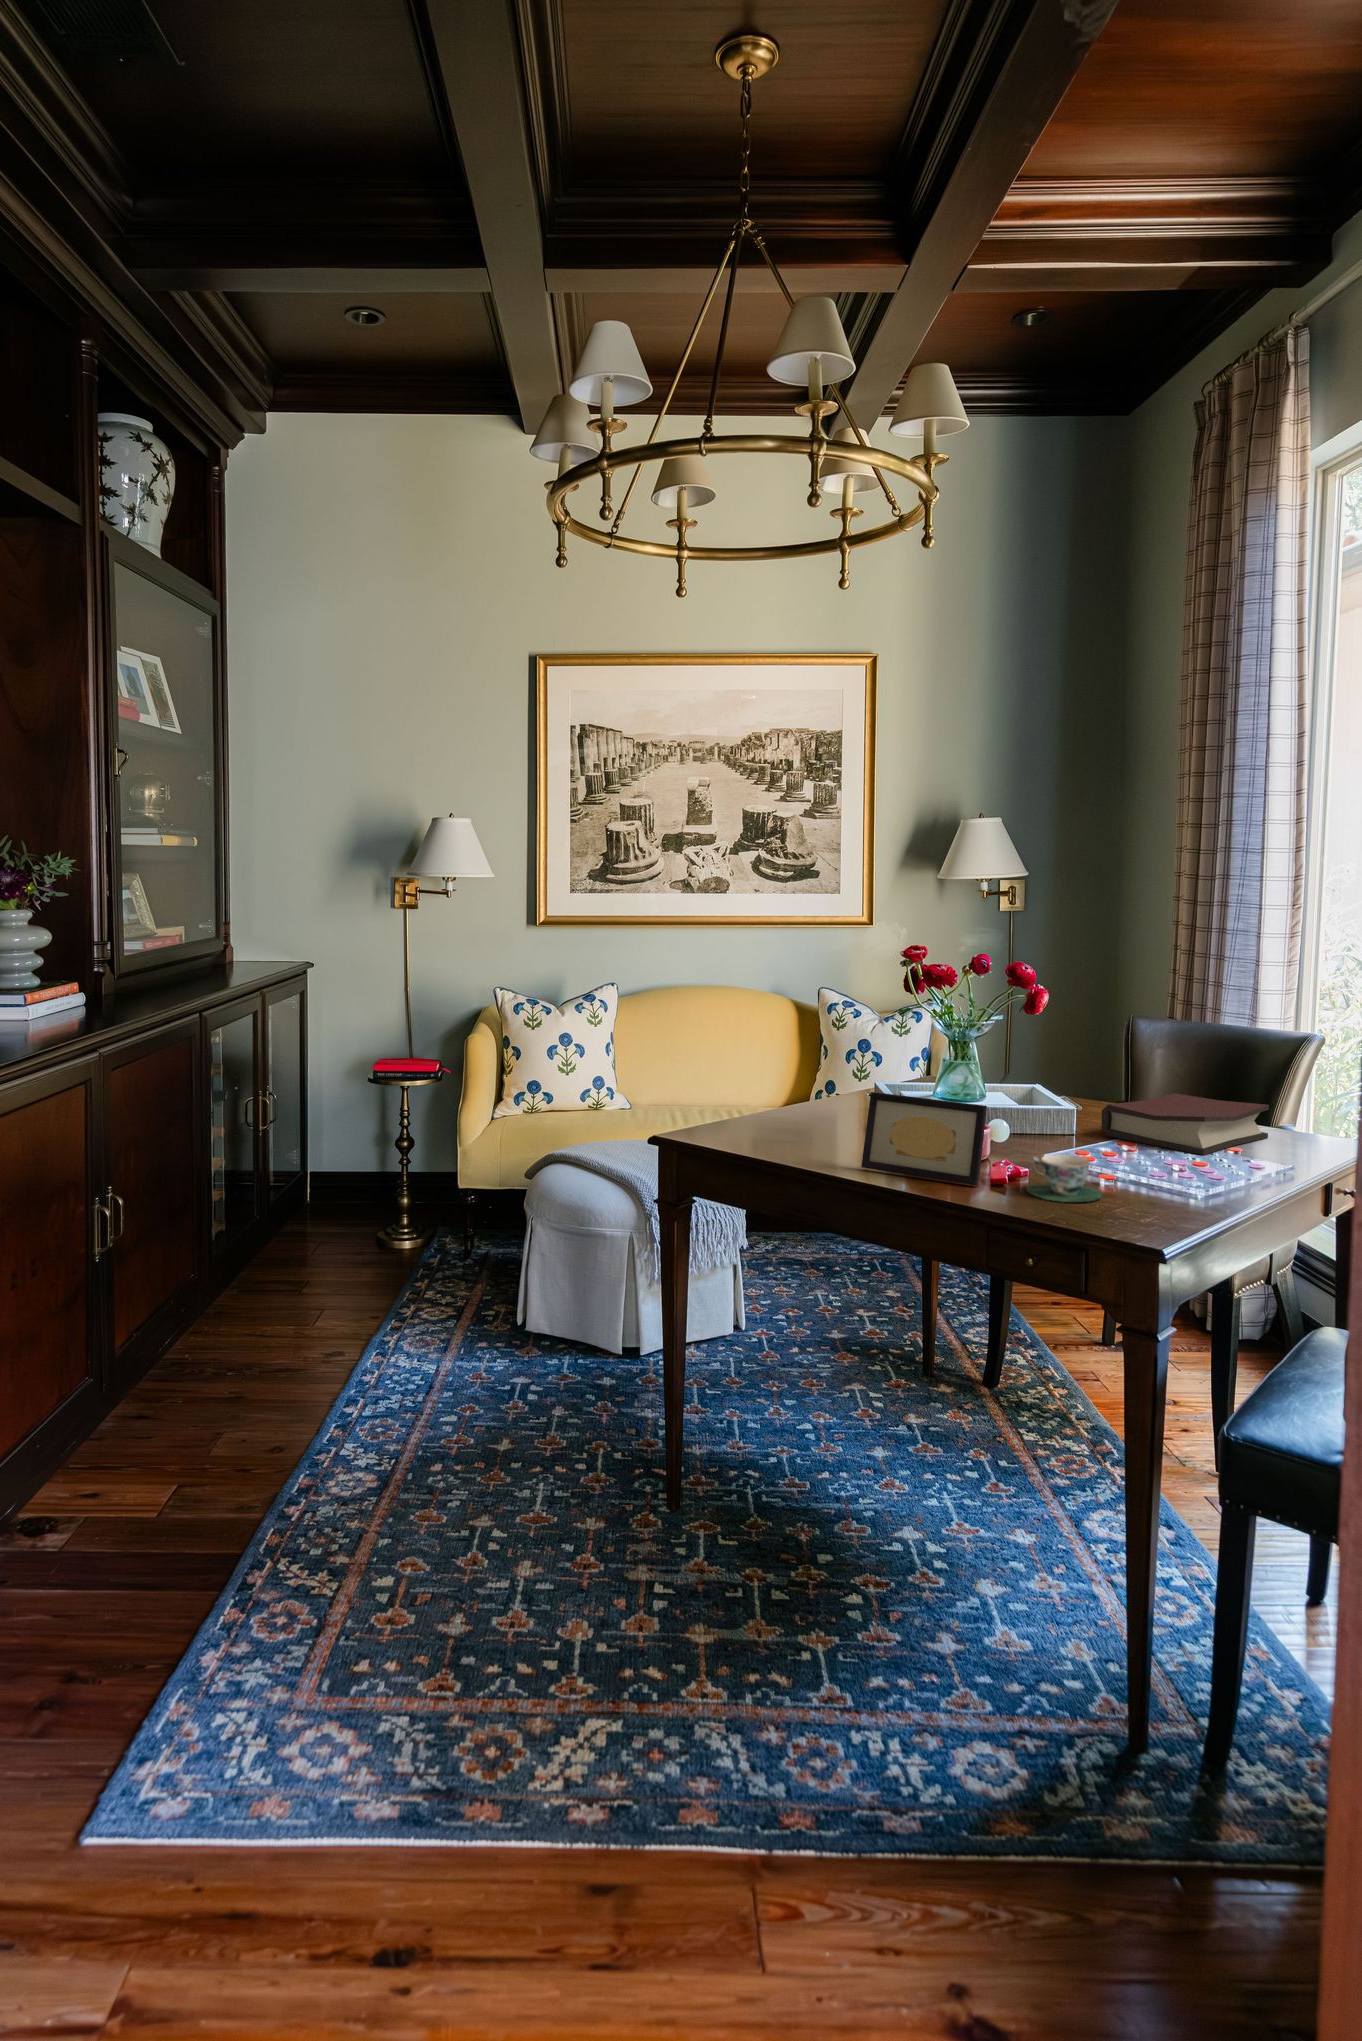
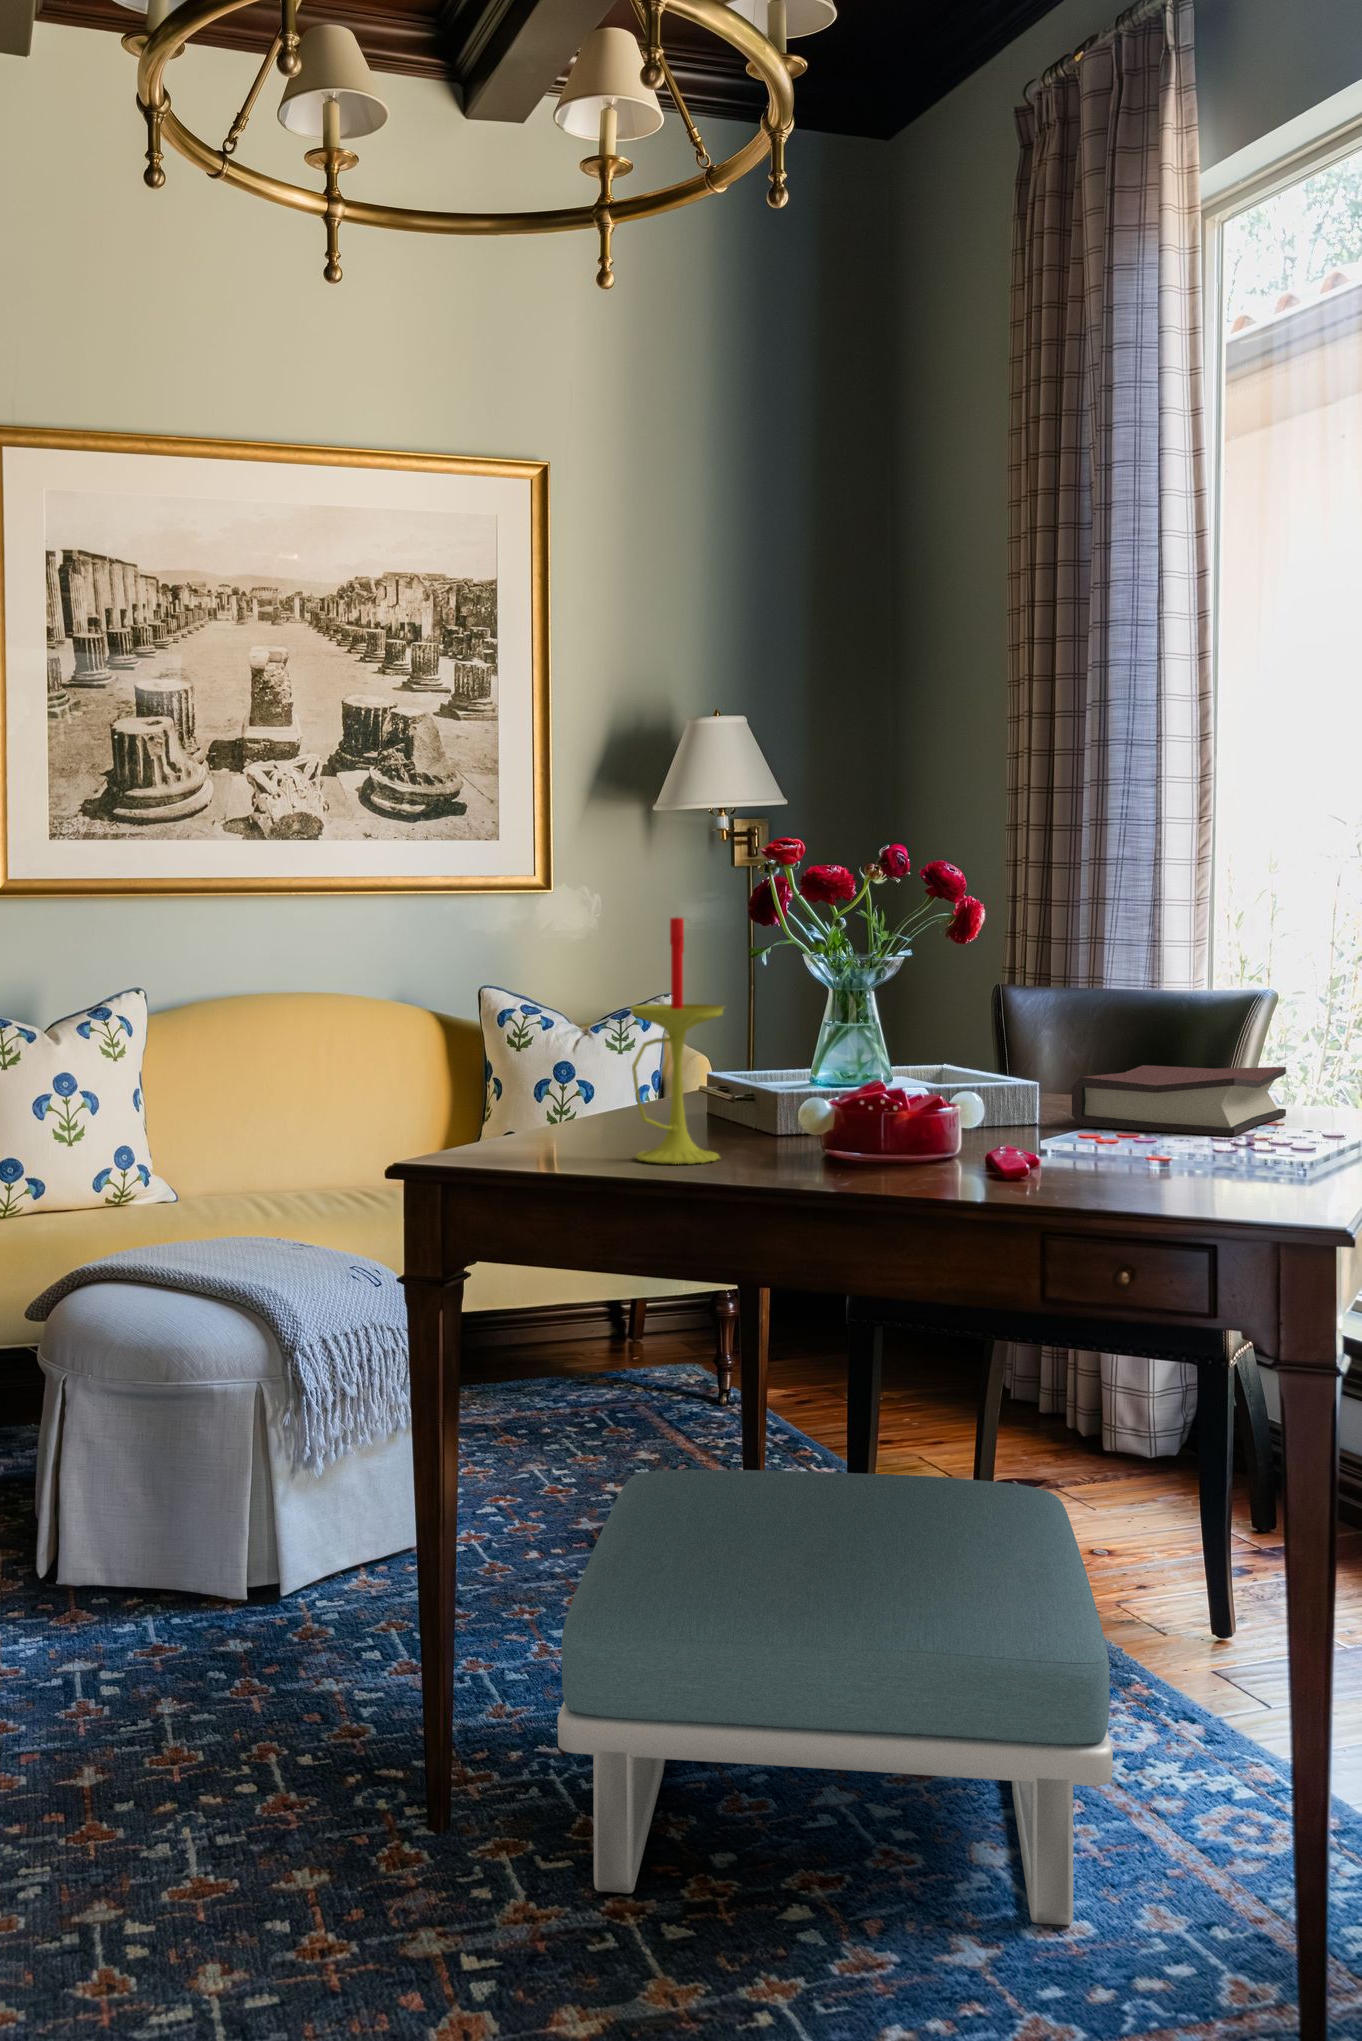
candle: none [785,997,849,1149] -> present [631,918,724,1164]
picture frame: present [861,1092,987,1186] -> none [787,1053,988,1186]
teacup: present [1026,1154,1102,1202] -> none [1057,1125,1174,1192]
footstool: none [724,1317,1088,1644] -> present [557,1470,1113,1925]

